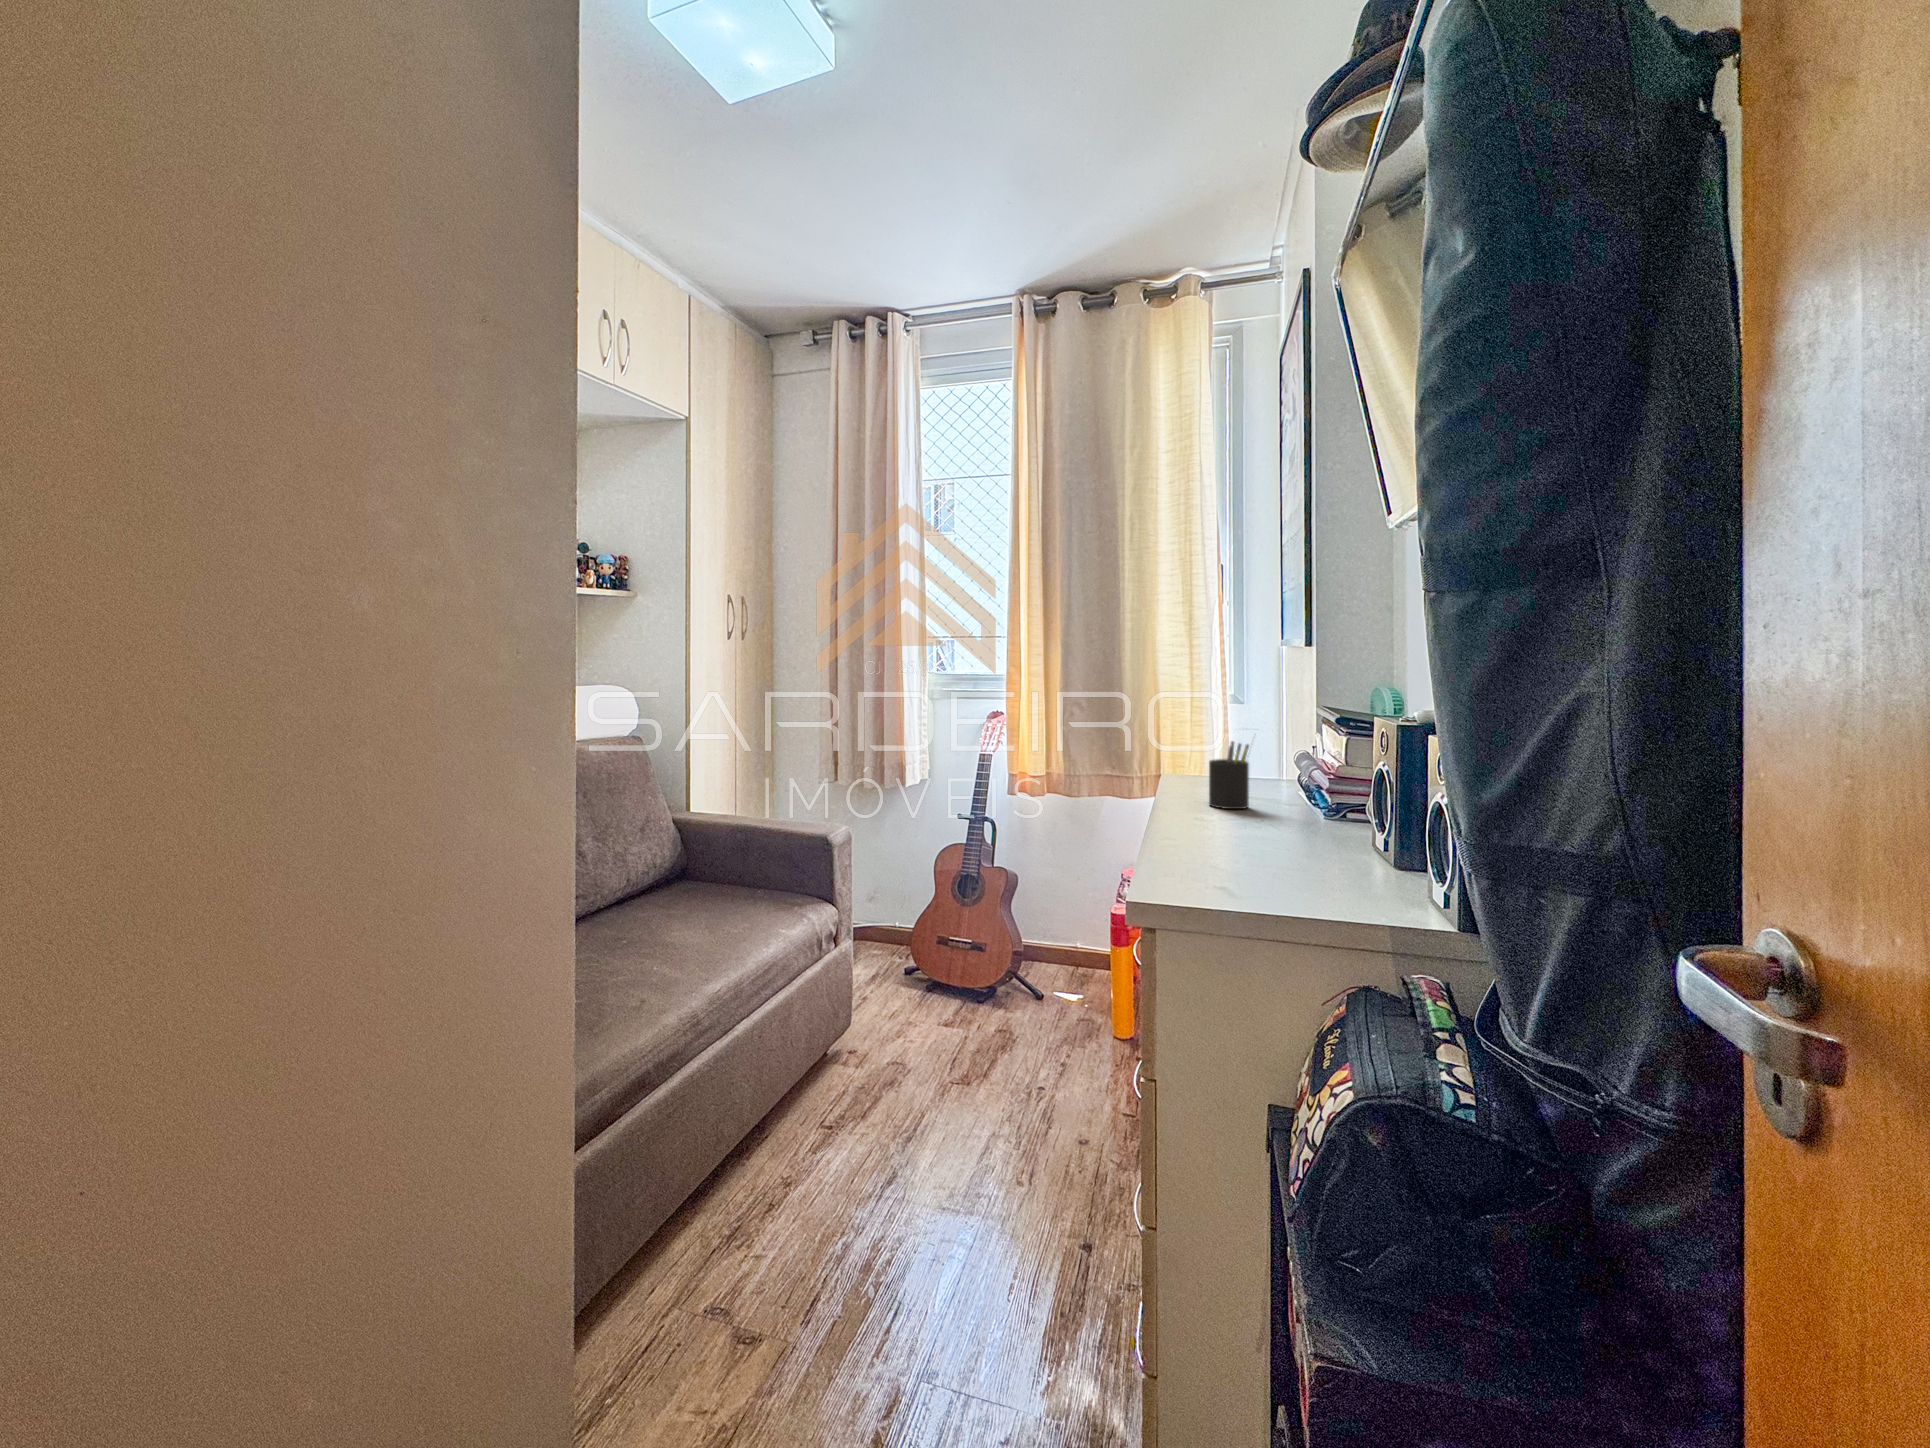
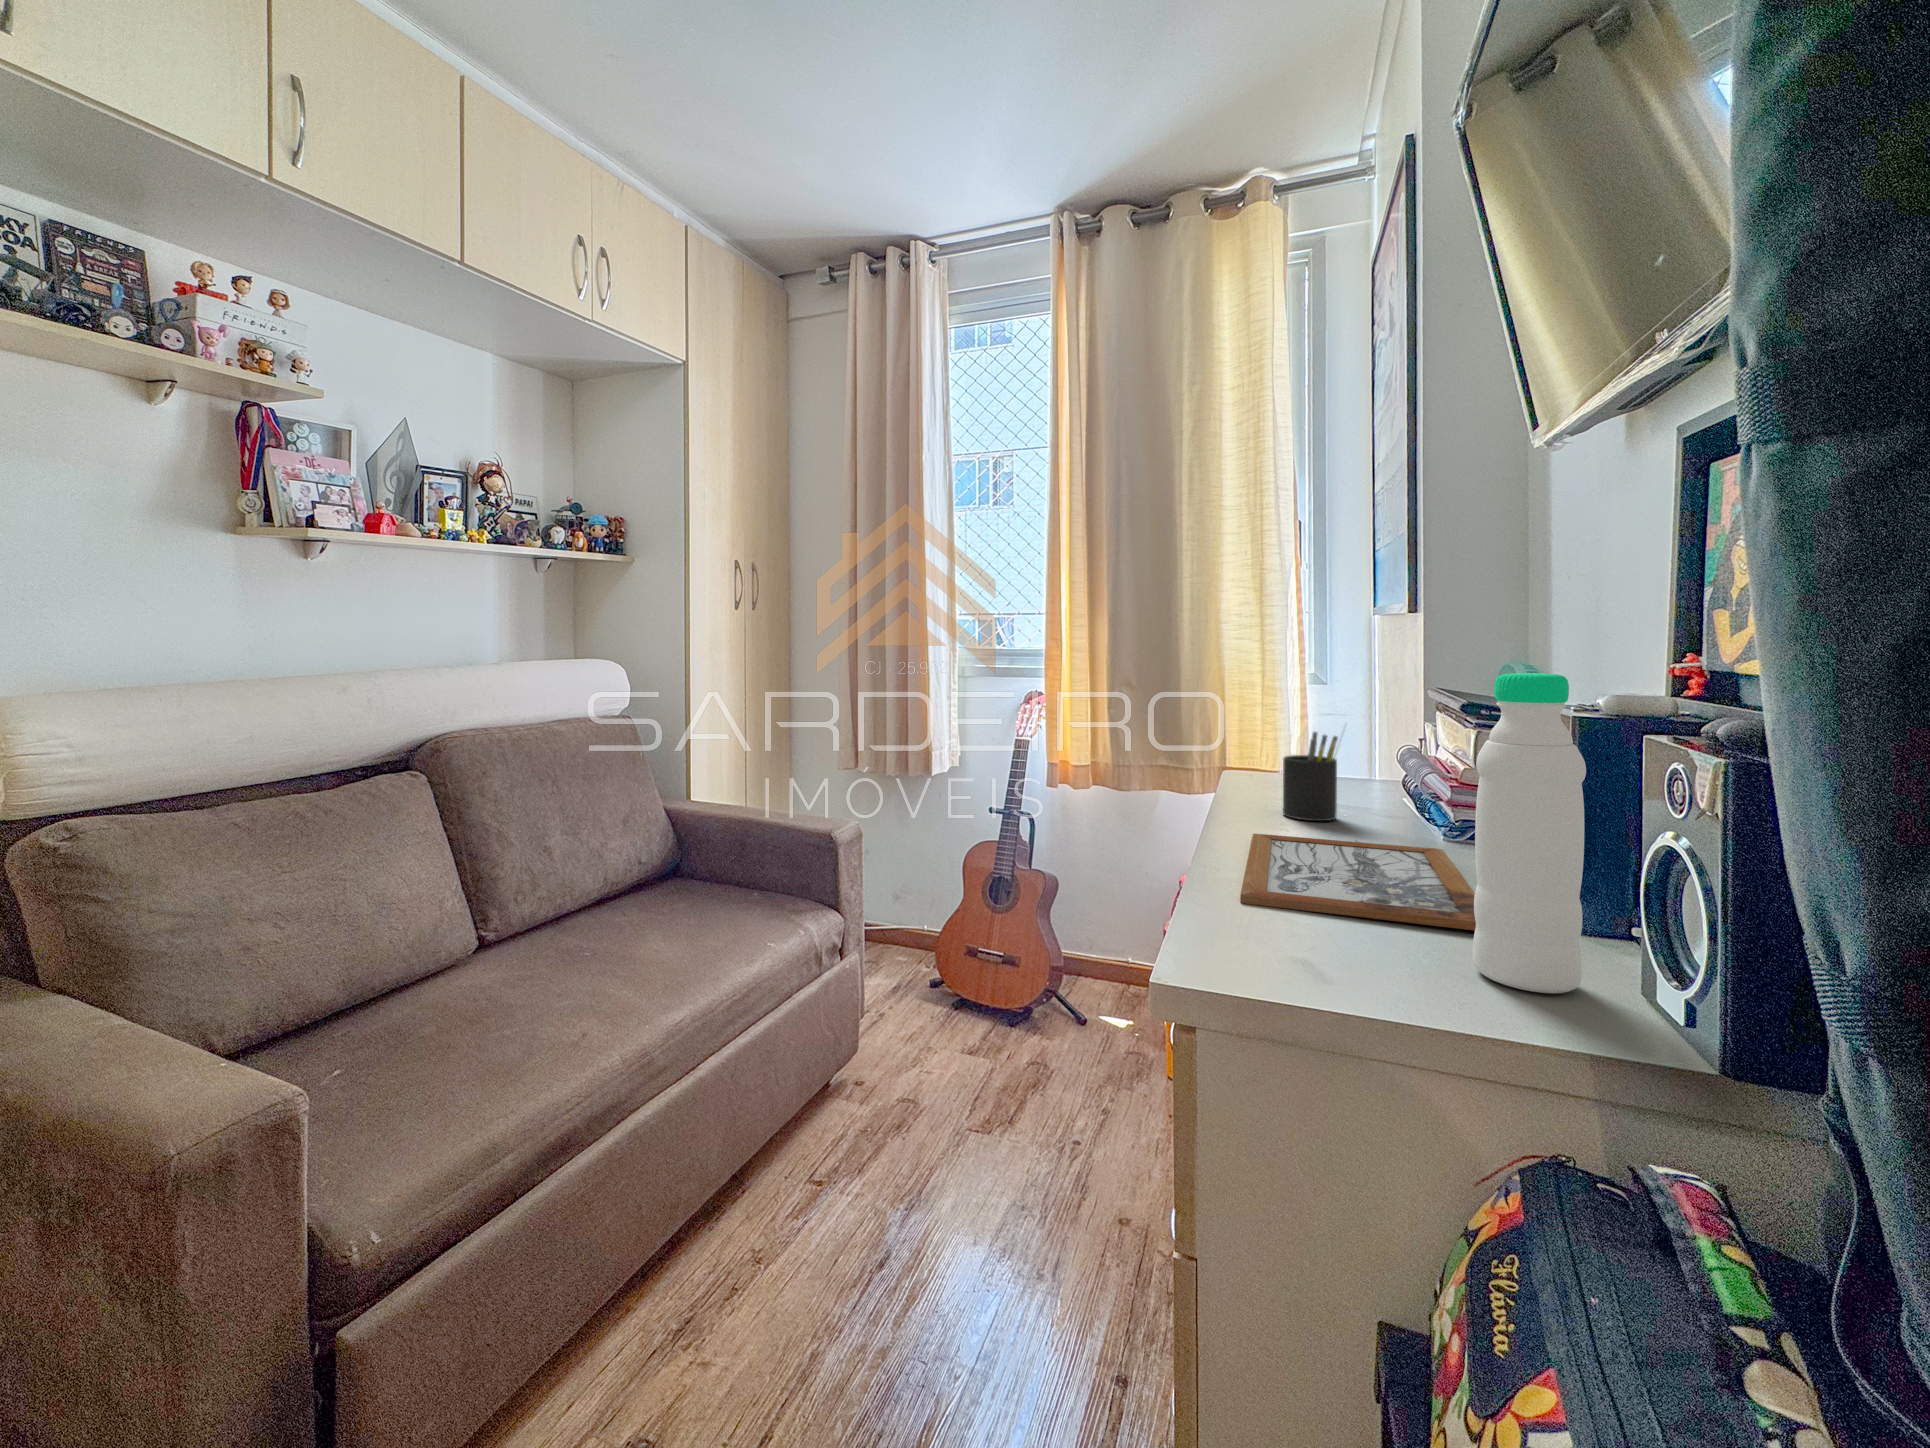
water bottle: none [1325,698,1388,897] -> present [1473,673,1586,993]
picture frame: none [1180,817,1345,870] -> present [1240,834,1476,930]

